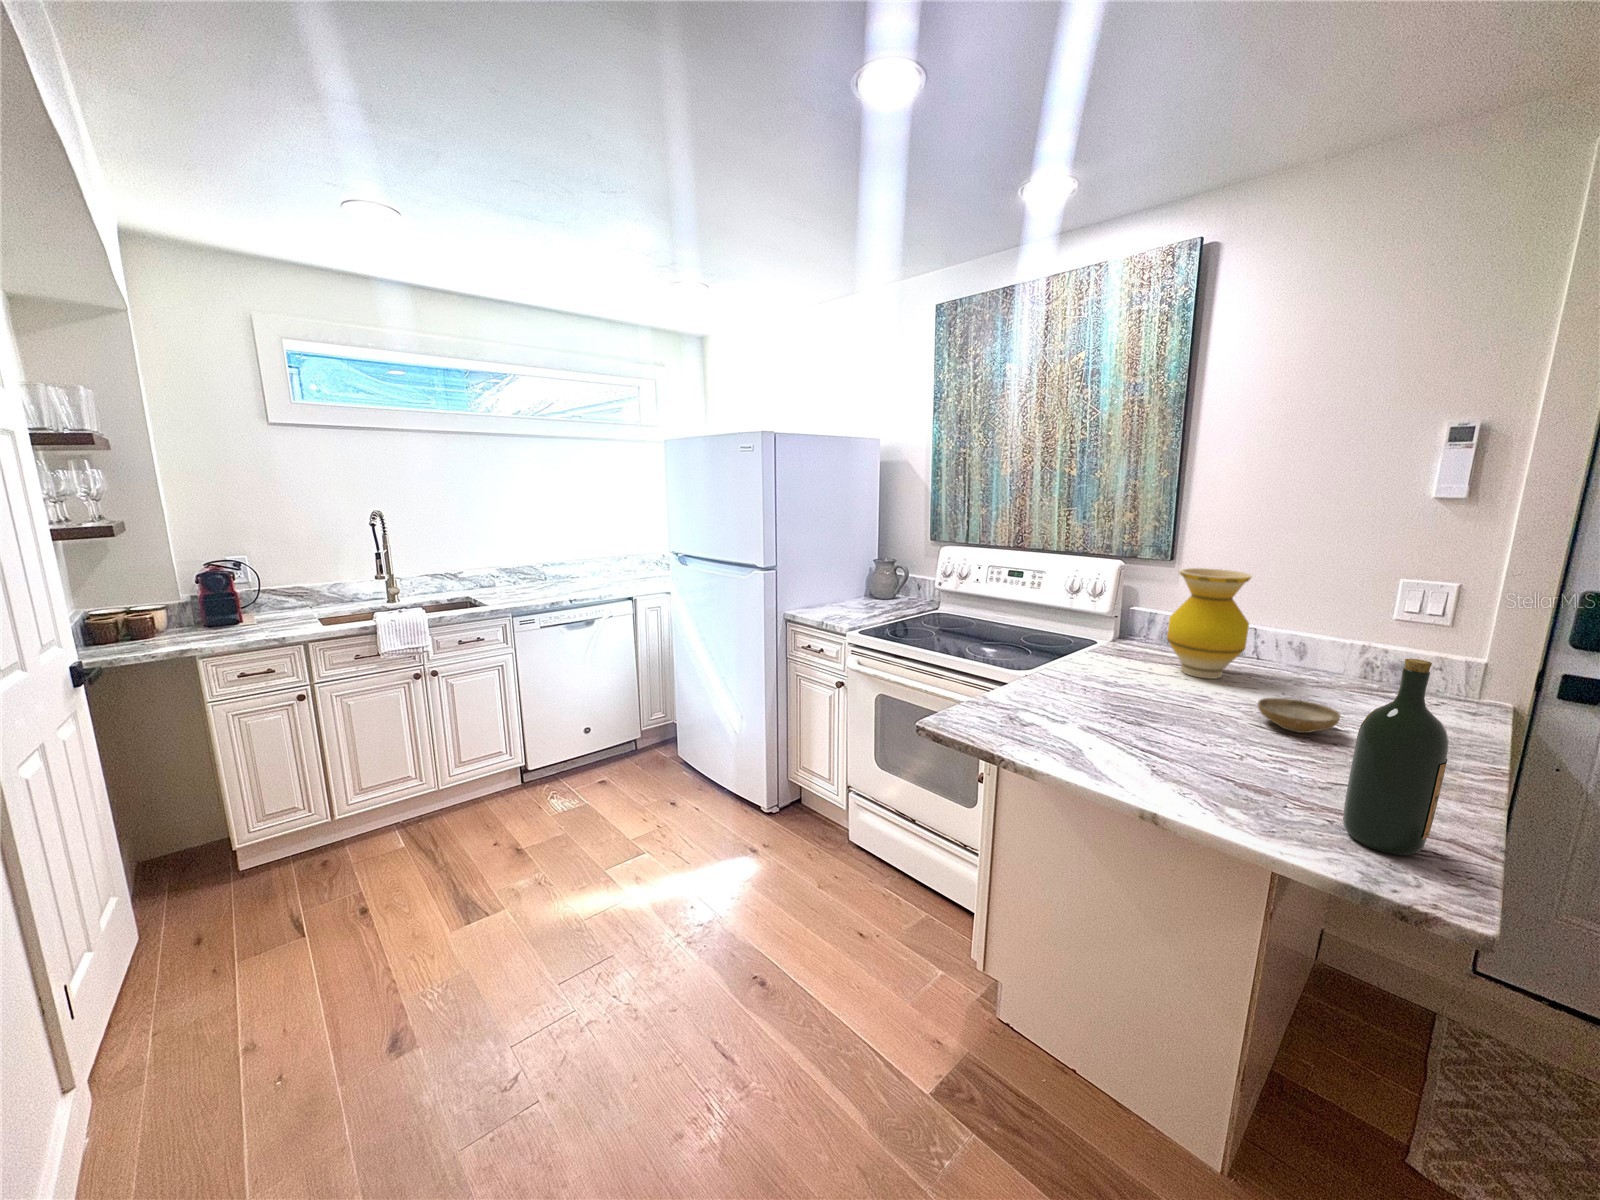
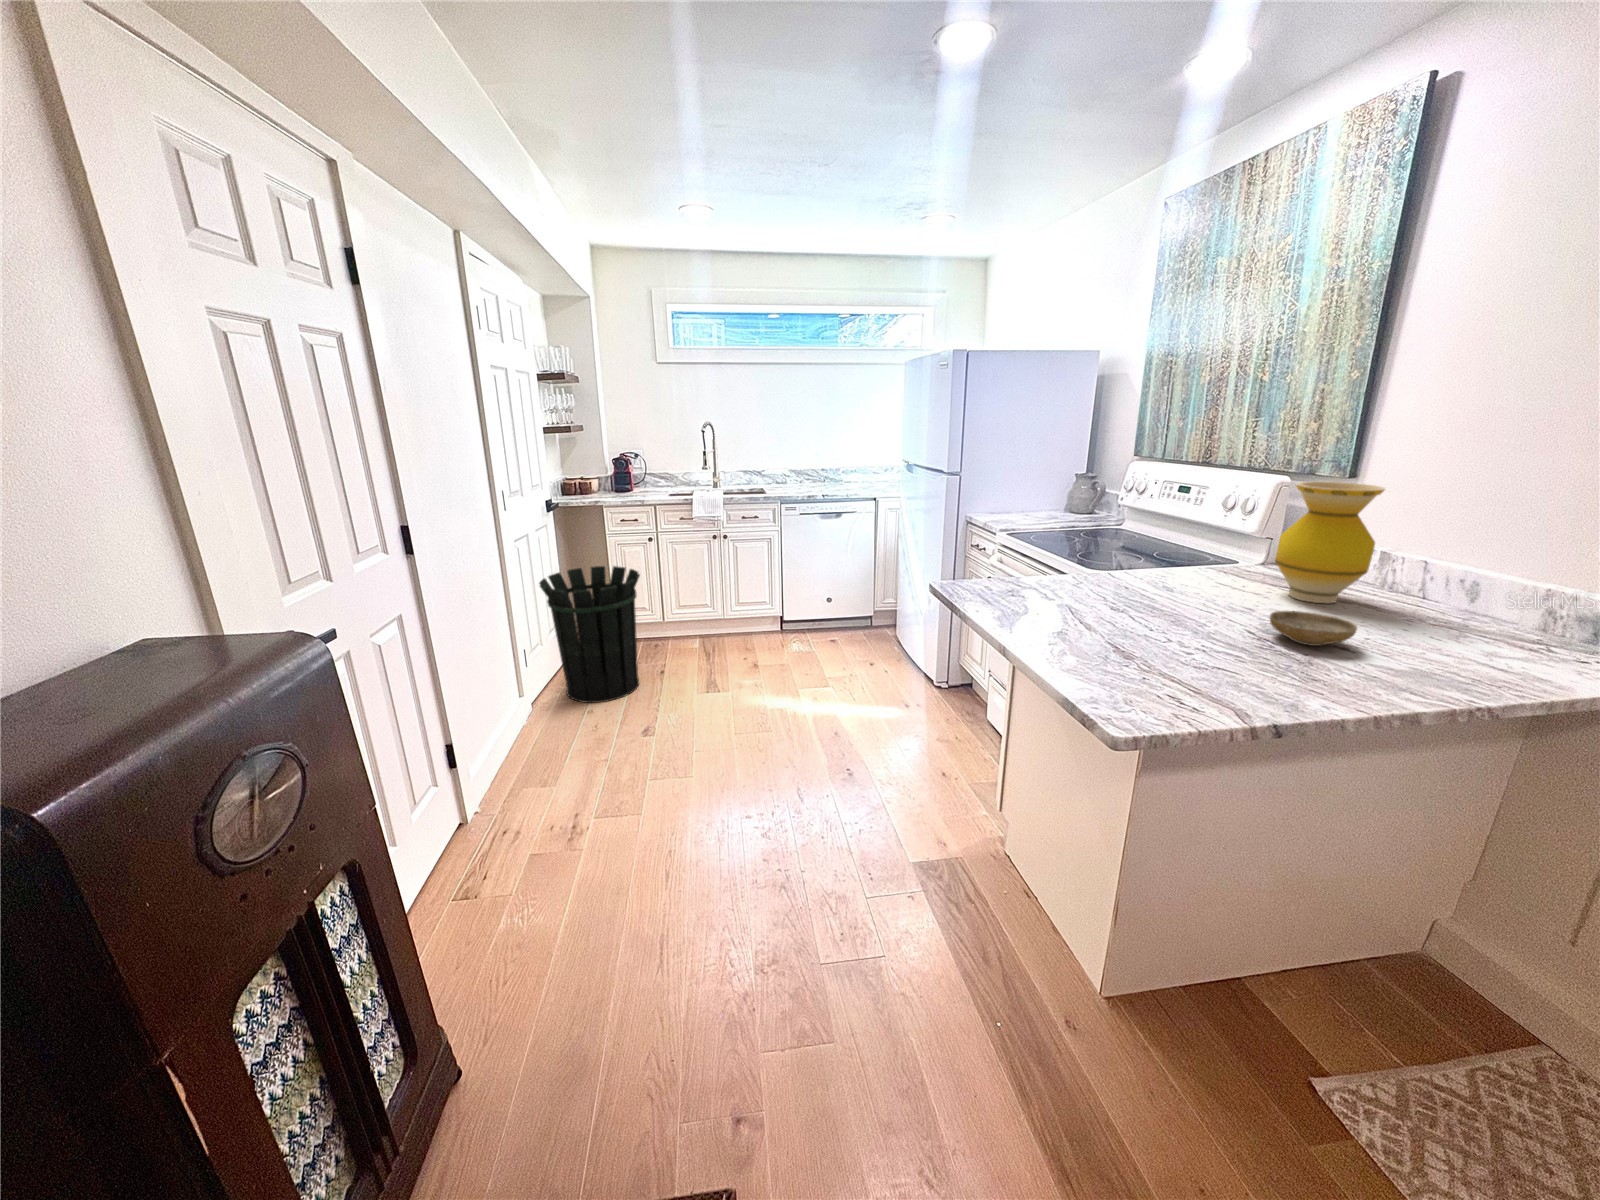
wine bottle: present [1343,659,1449,855] -> none [1147,530,1228,703]
waste bin: none [74,760,325,1043] -> present [539,566,640,703]

